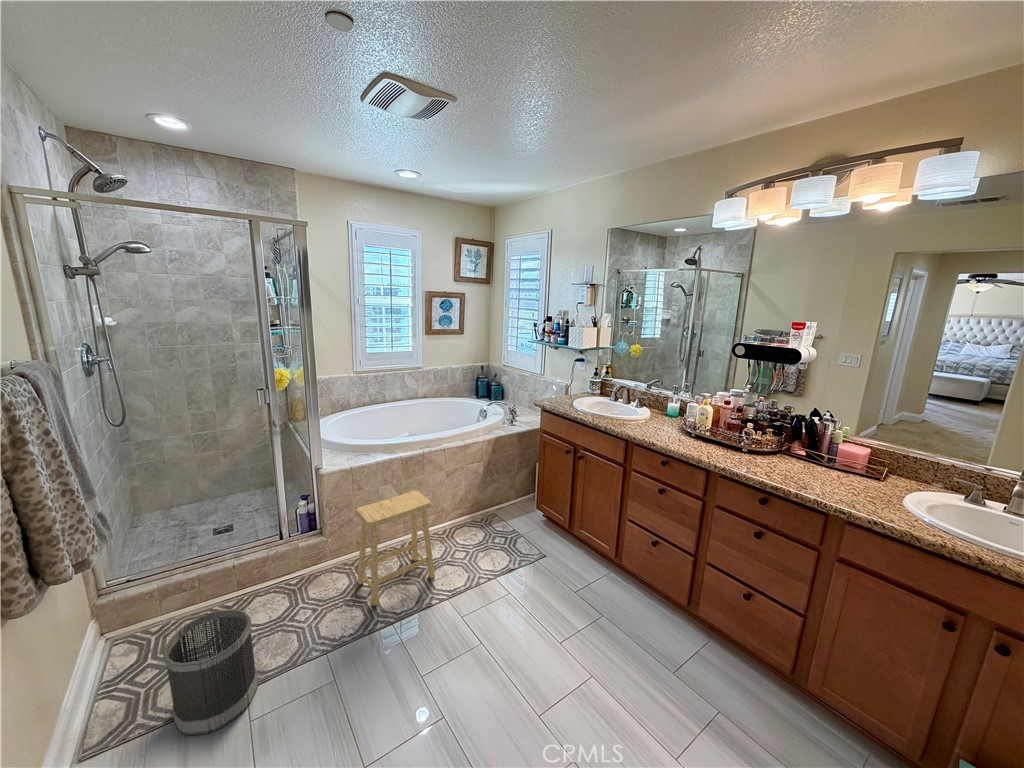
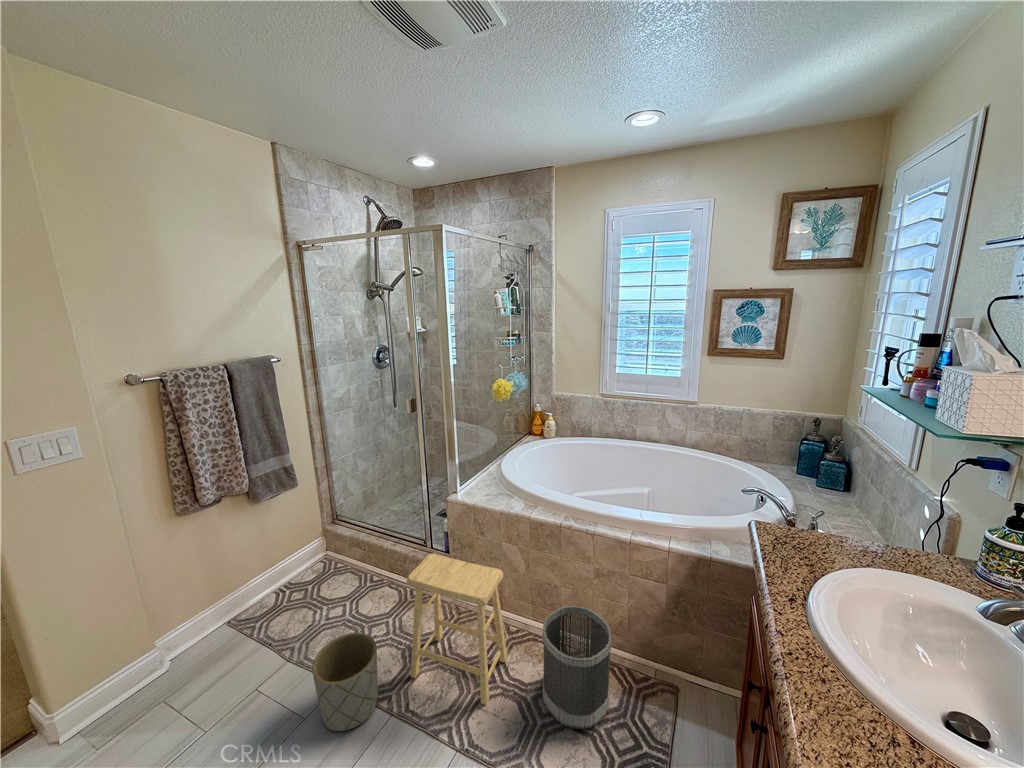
planter: none [327,584,382,664] -> present [312,633,378,731]
wastebasket: present [163,609,258,736] -> present [543,606,612,729]

